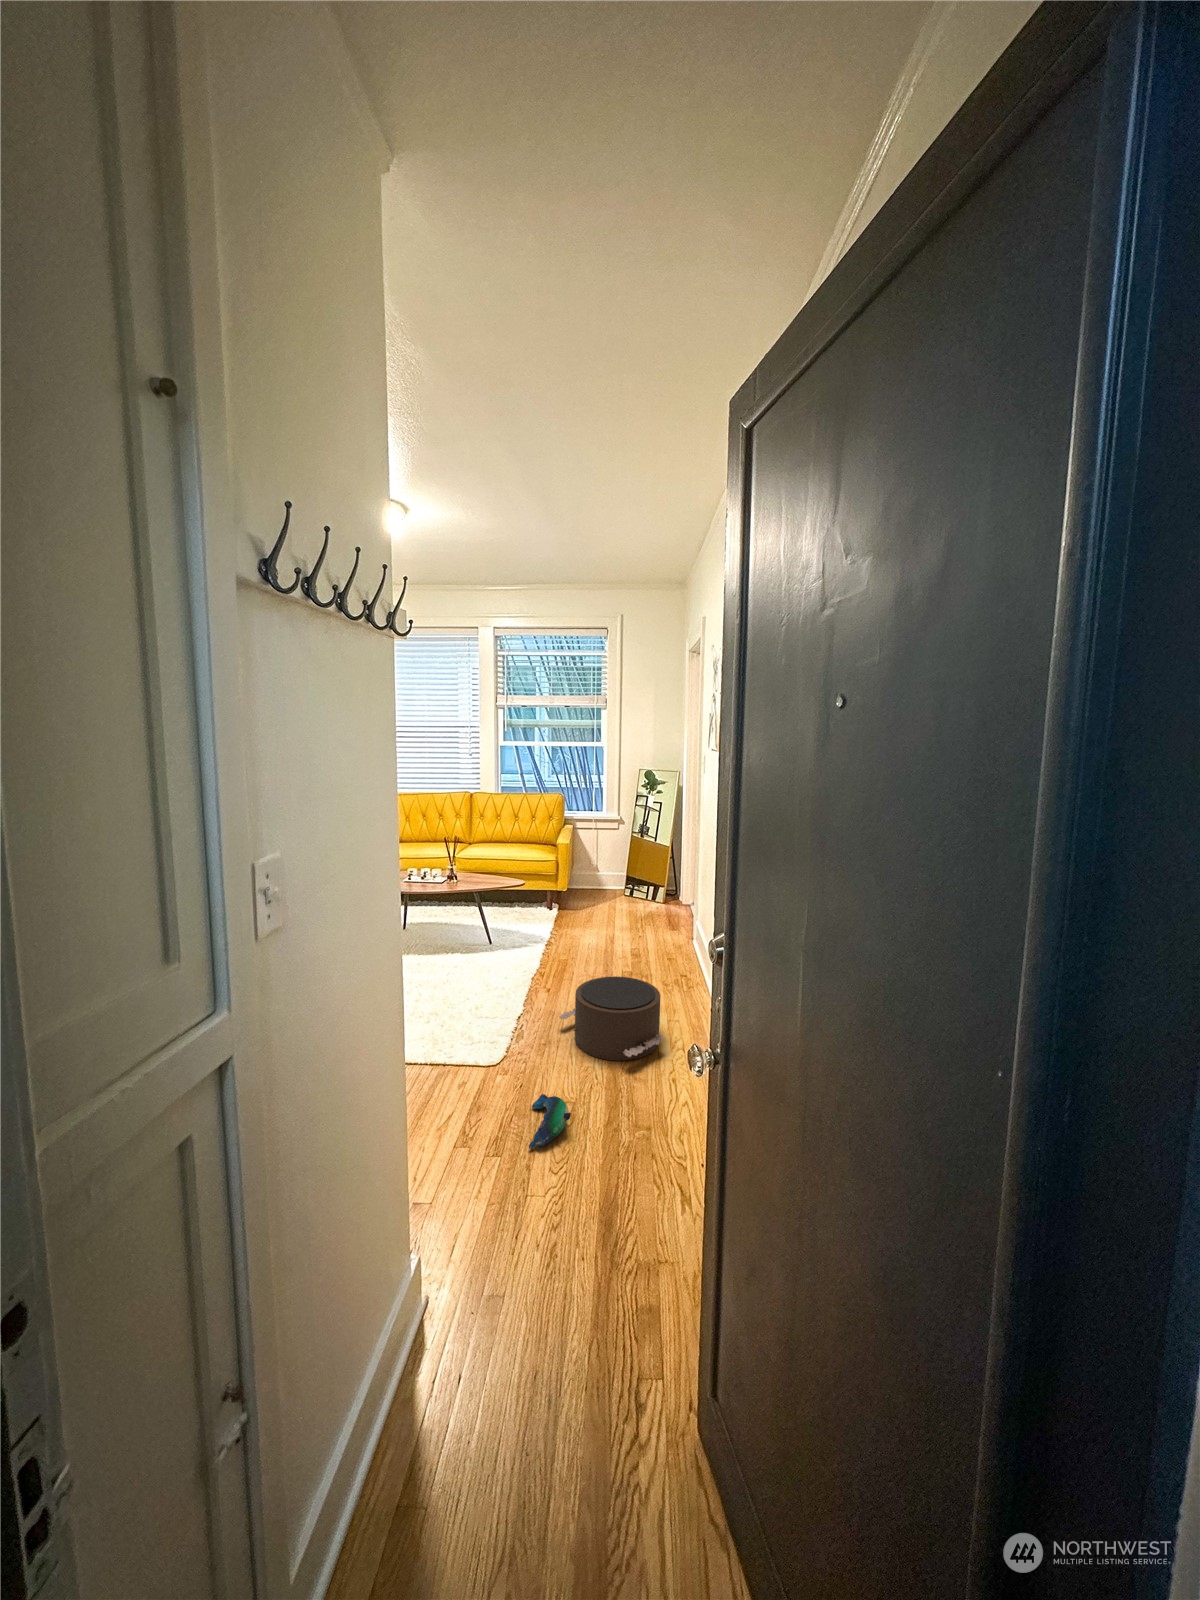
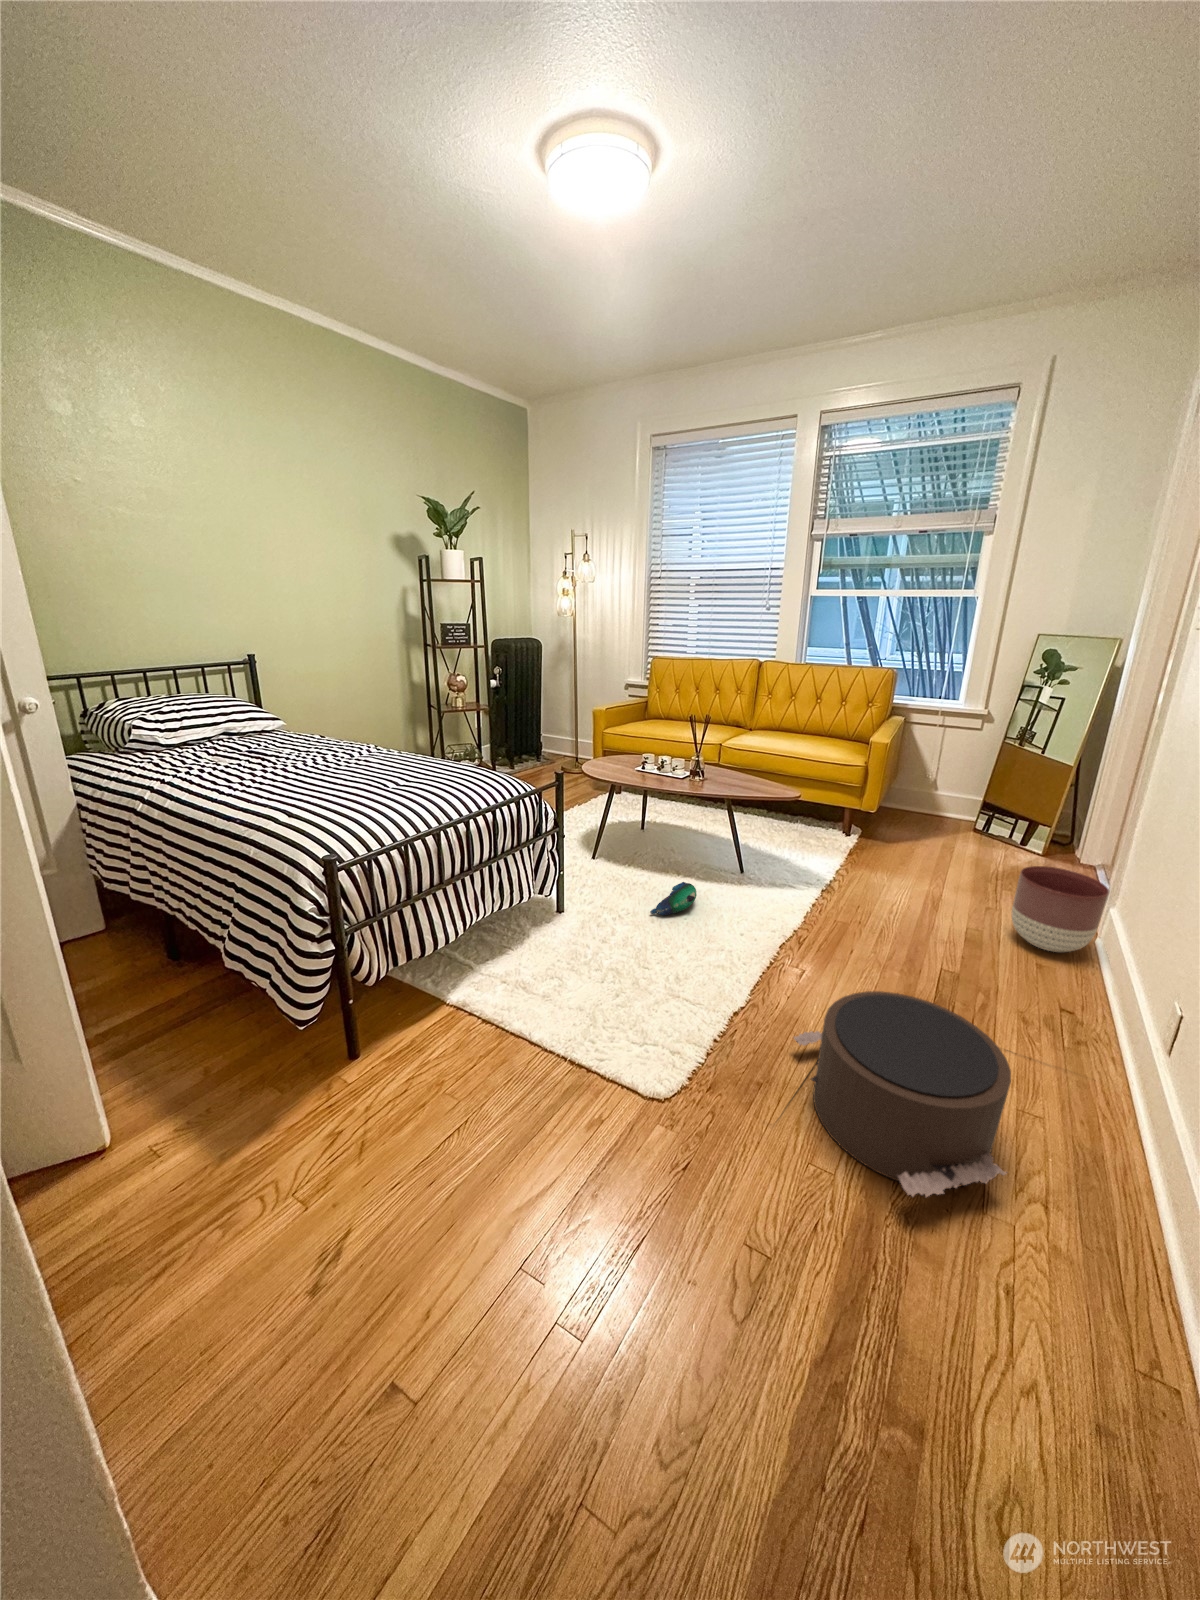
planter: none [652,904,693,951] -> present [1012,866,1109,952]
plush toy: present [529,1094,571,1149] -> present [650,882,697,915]

